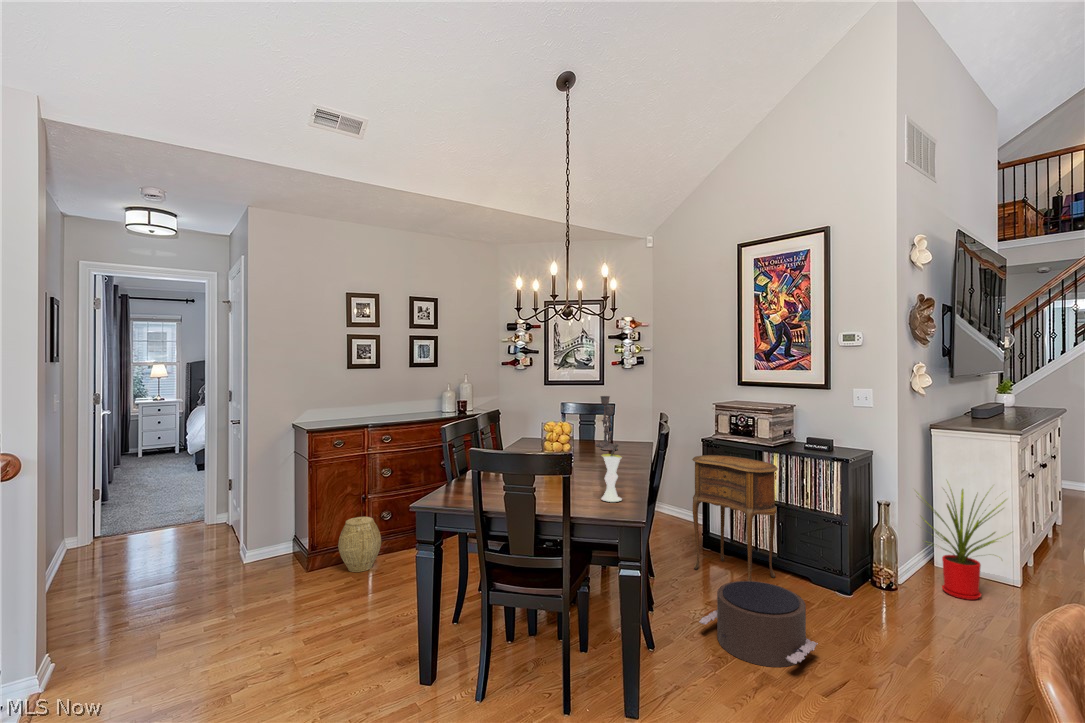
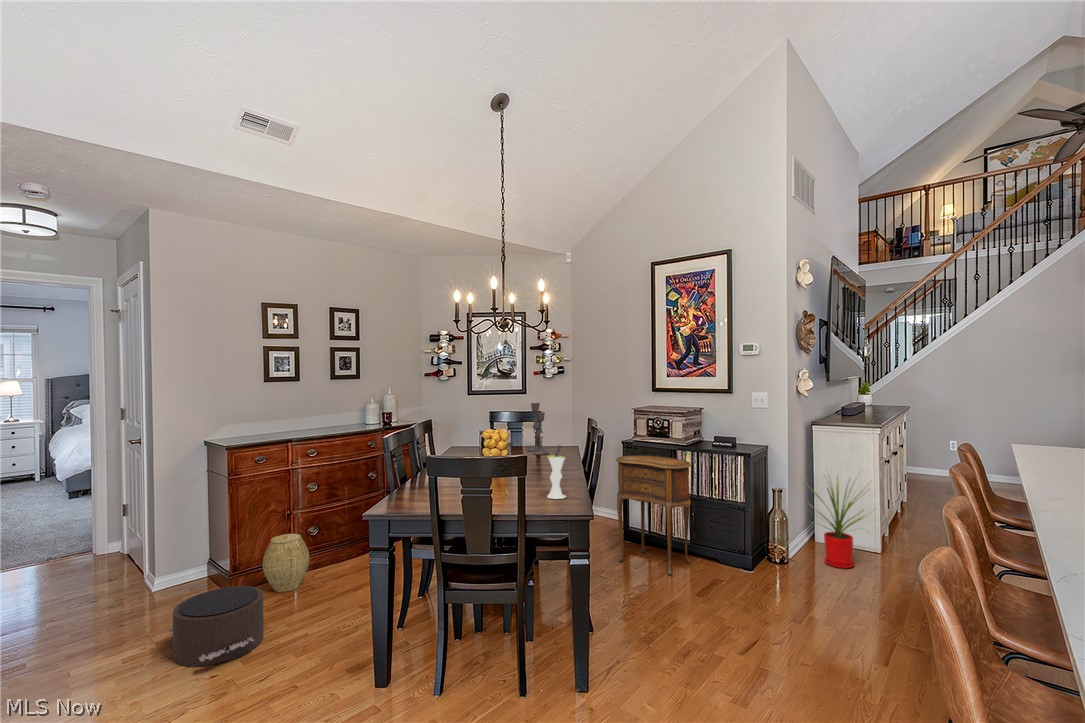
pouf: present [699,581,818,667] -> present [168,586,264,667]

